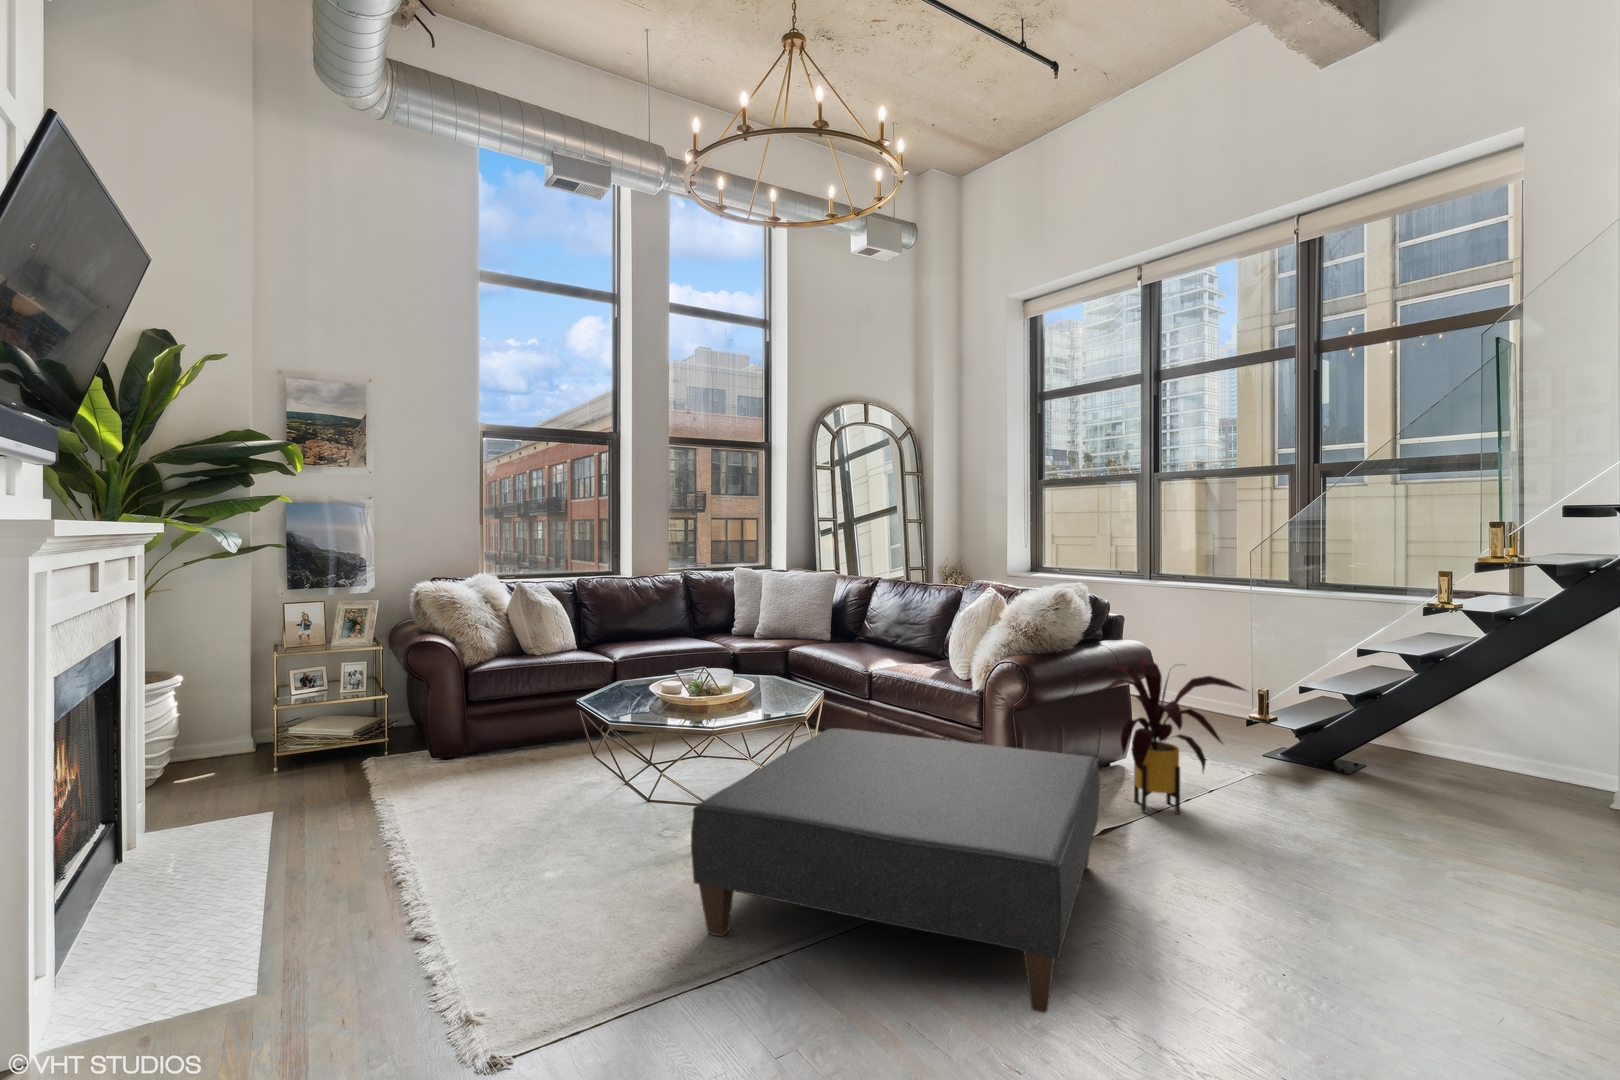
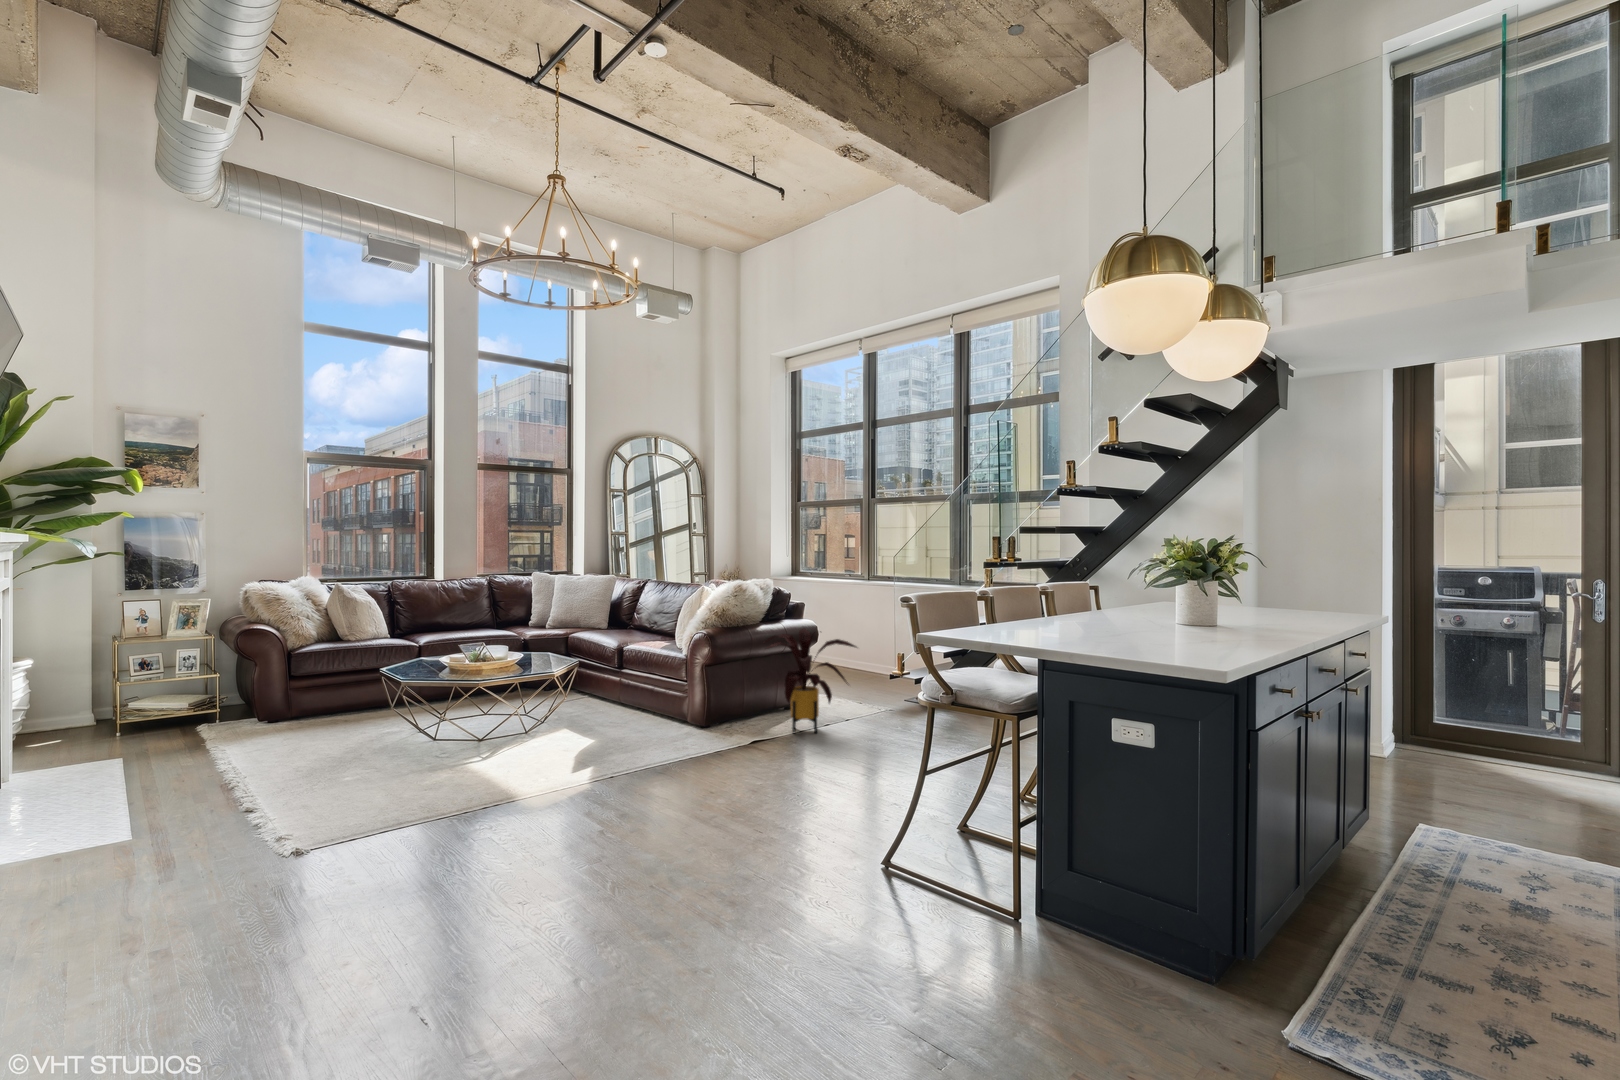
ottoman: present [691,728,1100,1013] -> none [443,681,740,823]

